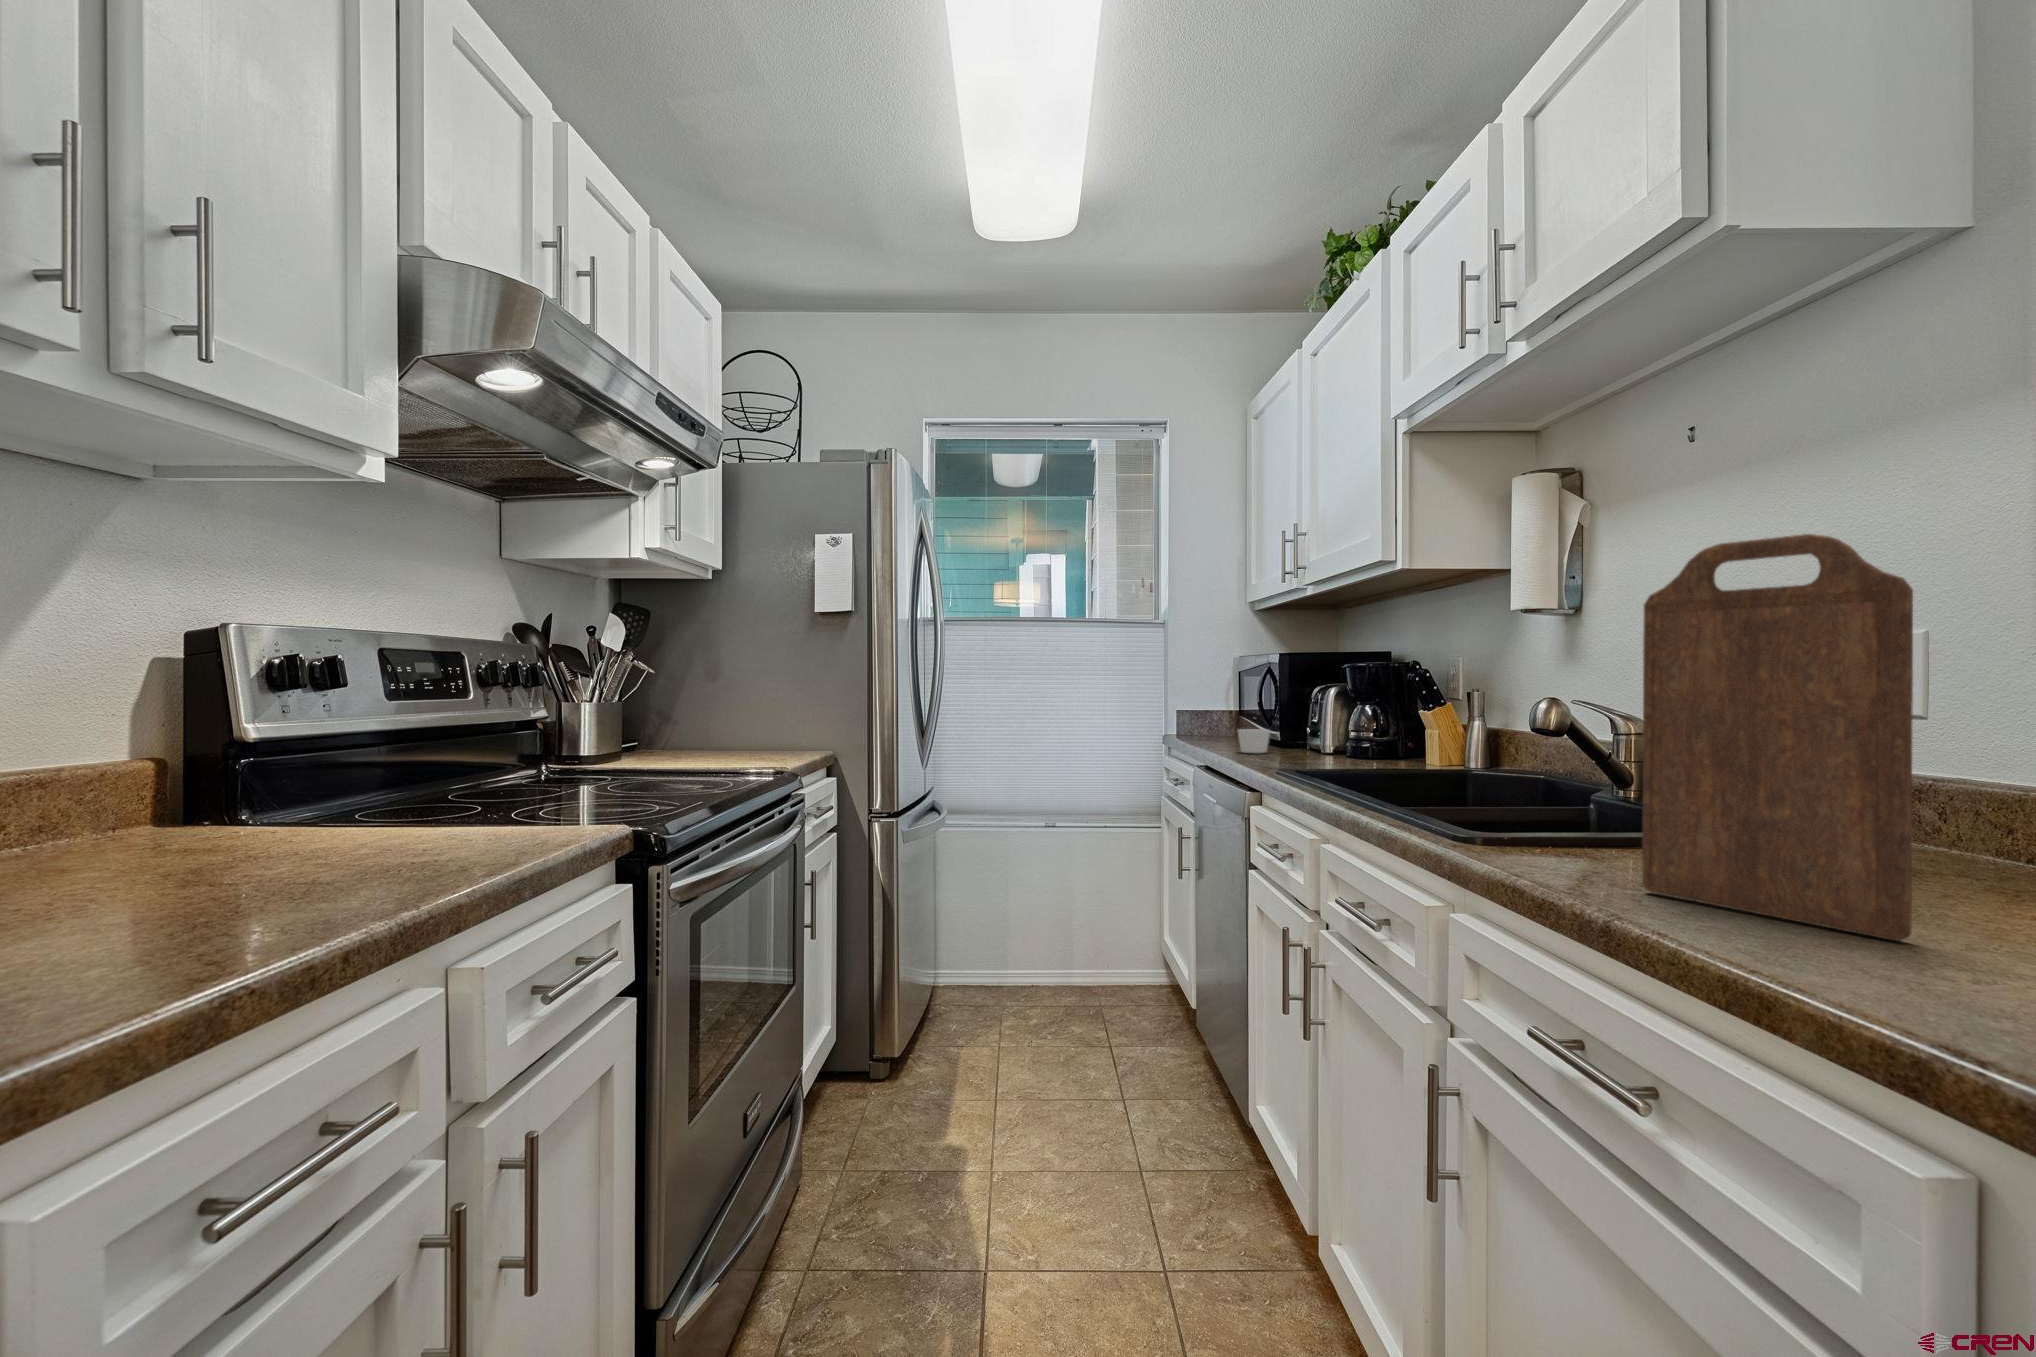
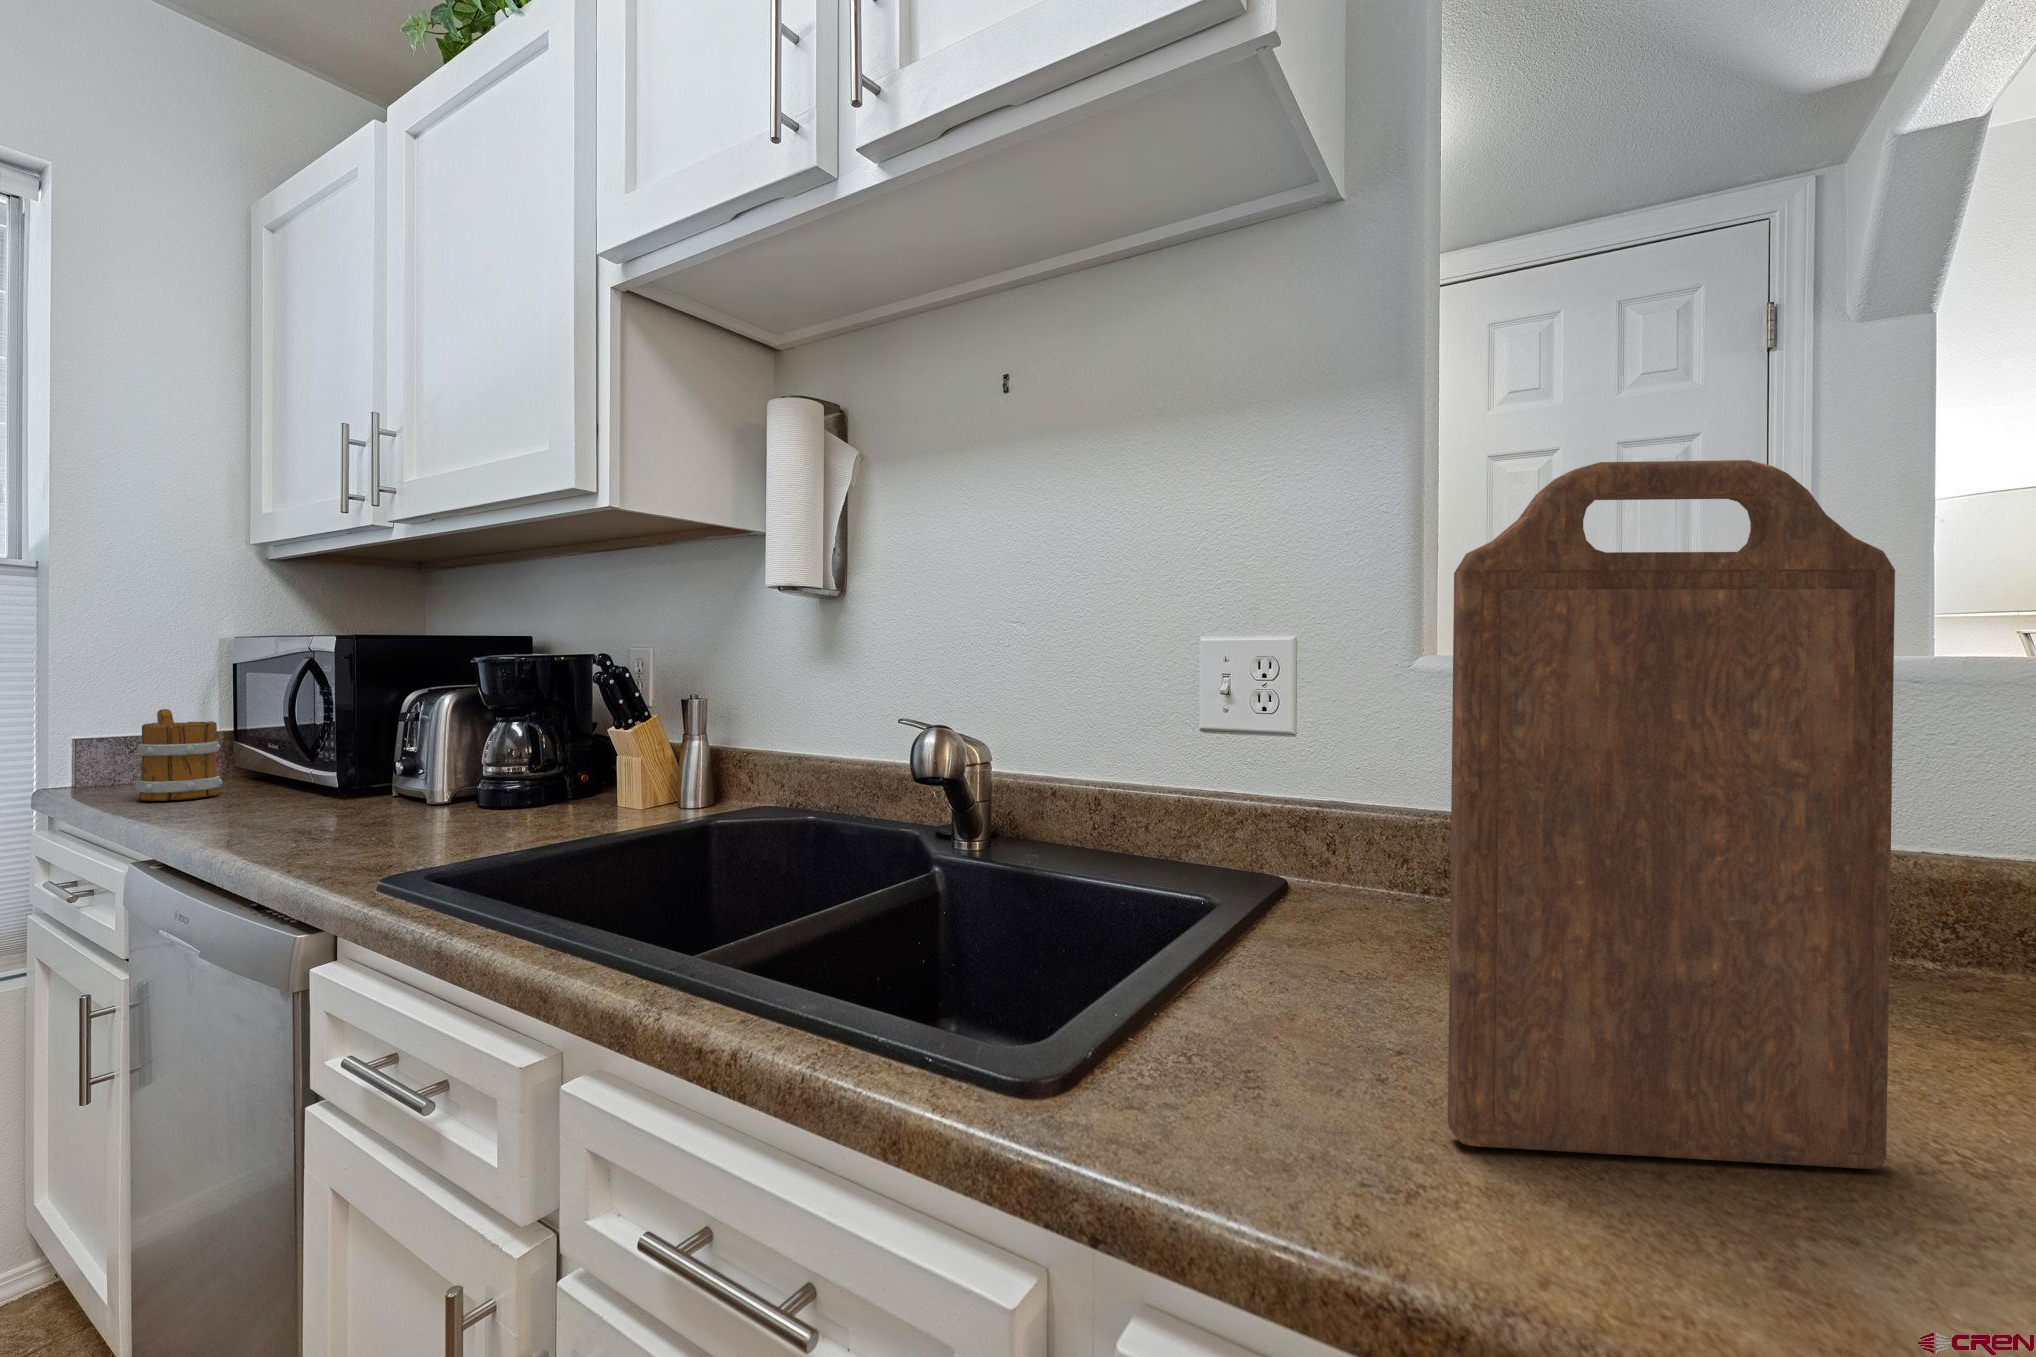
mug: none [1197,695,1232,742] -> present [135,709,222,801]
candle: present [1238,729,1270,753] -> none [248,774,325,823]

